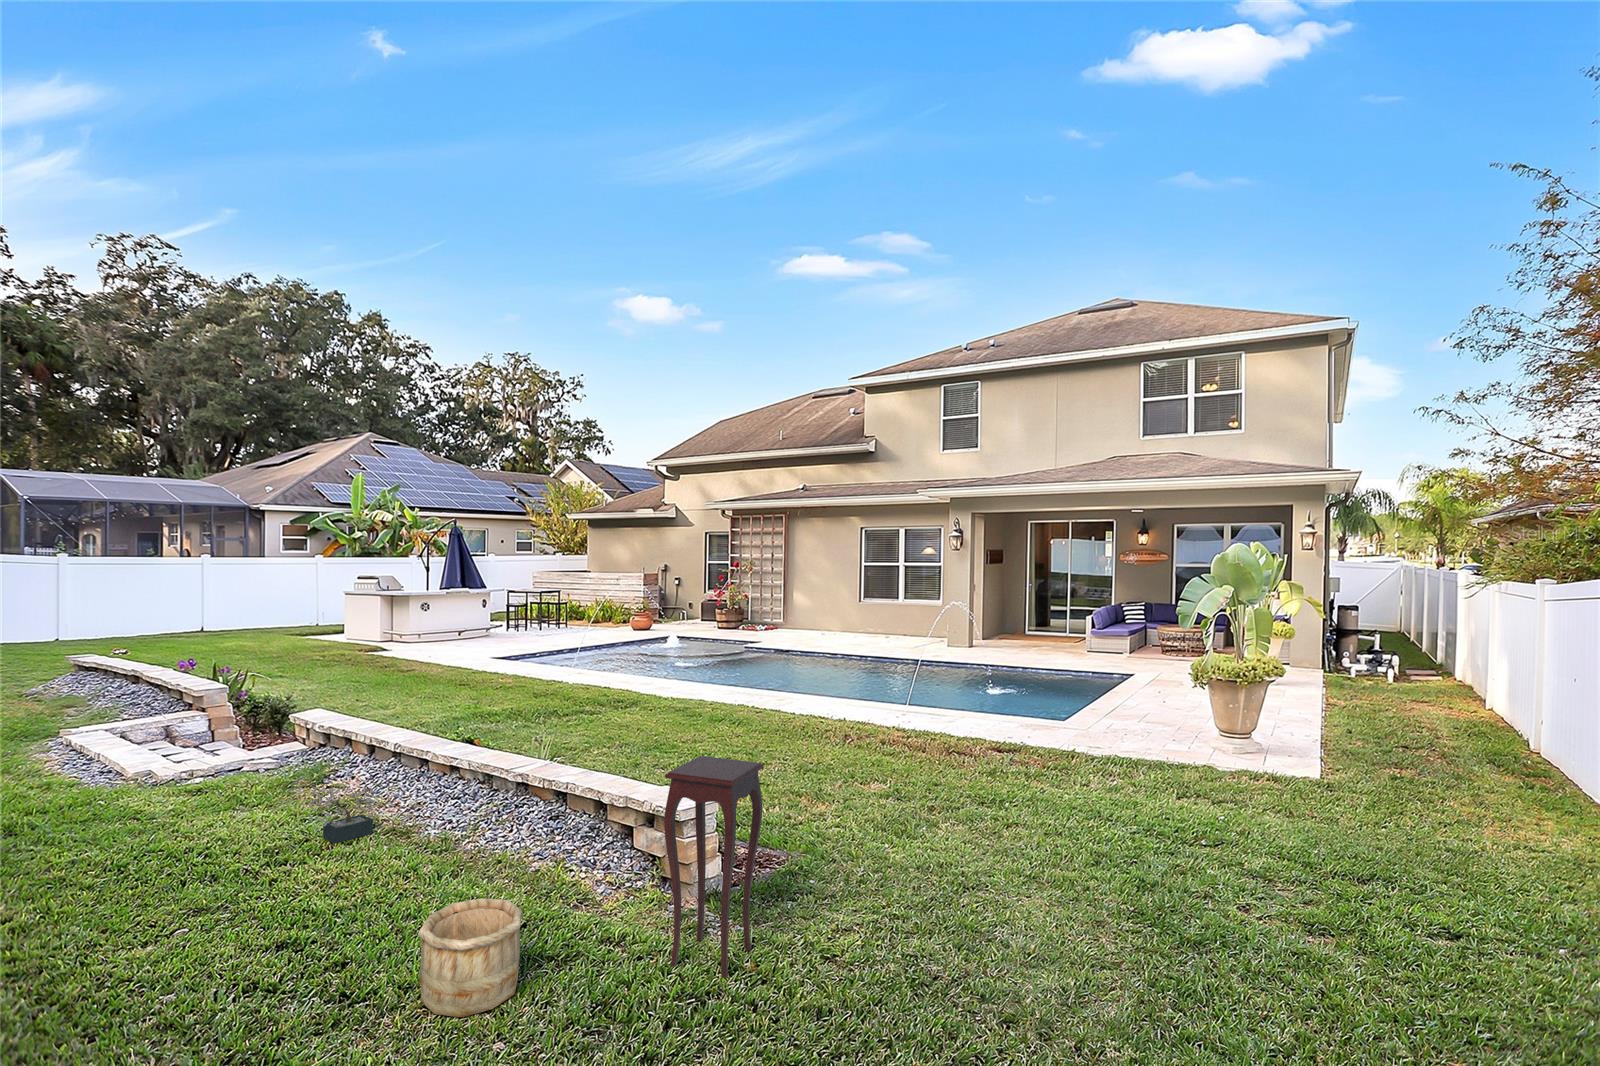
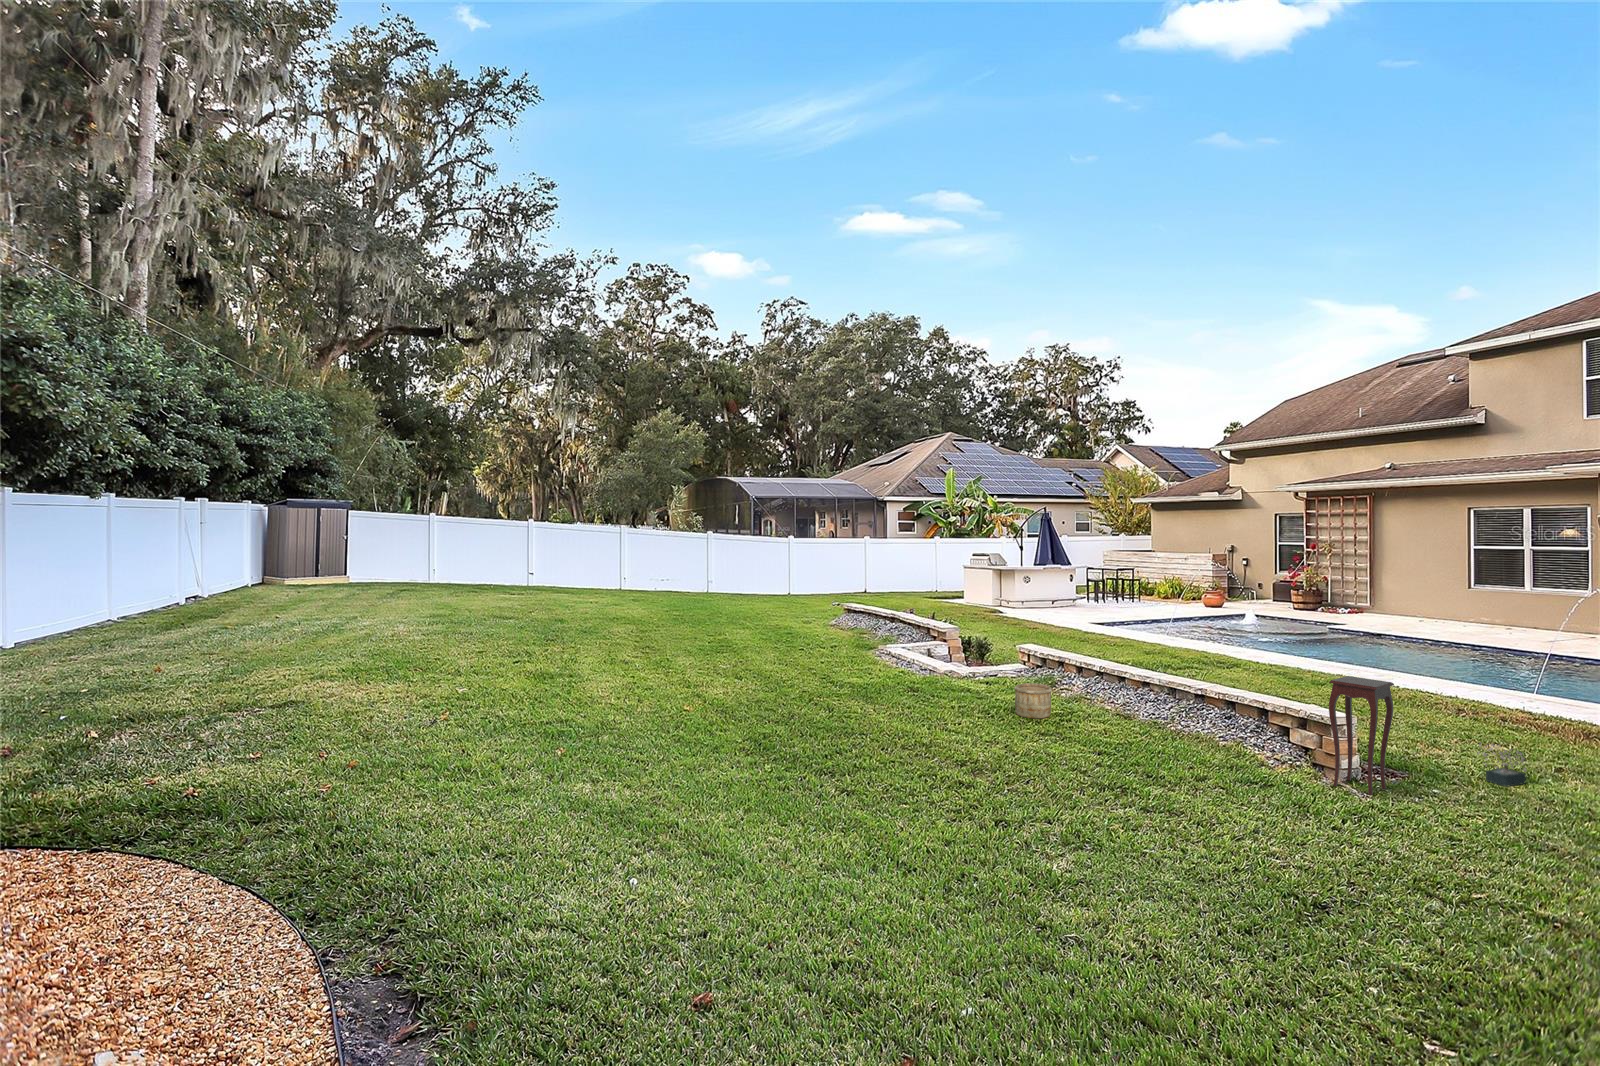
decorative plant: present [309,787,380,844] -> present [1478,744,1526,787]
wooden bucket: present [418,898,523,1017] -> present [1014,683,1052,718]

